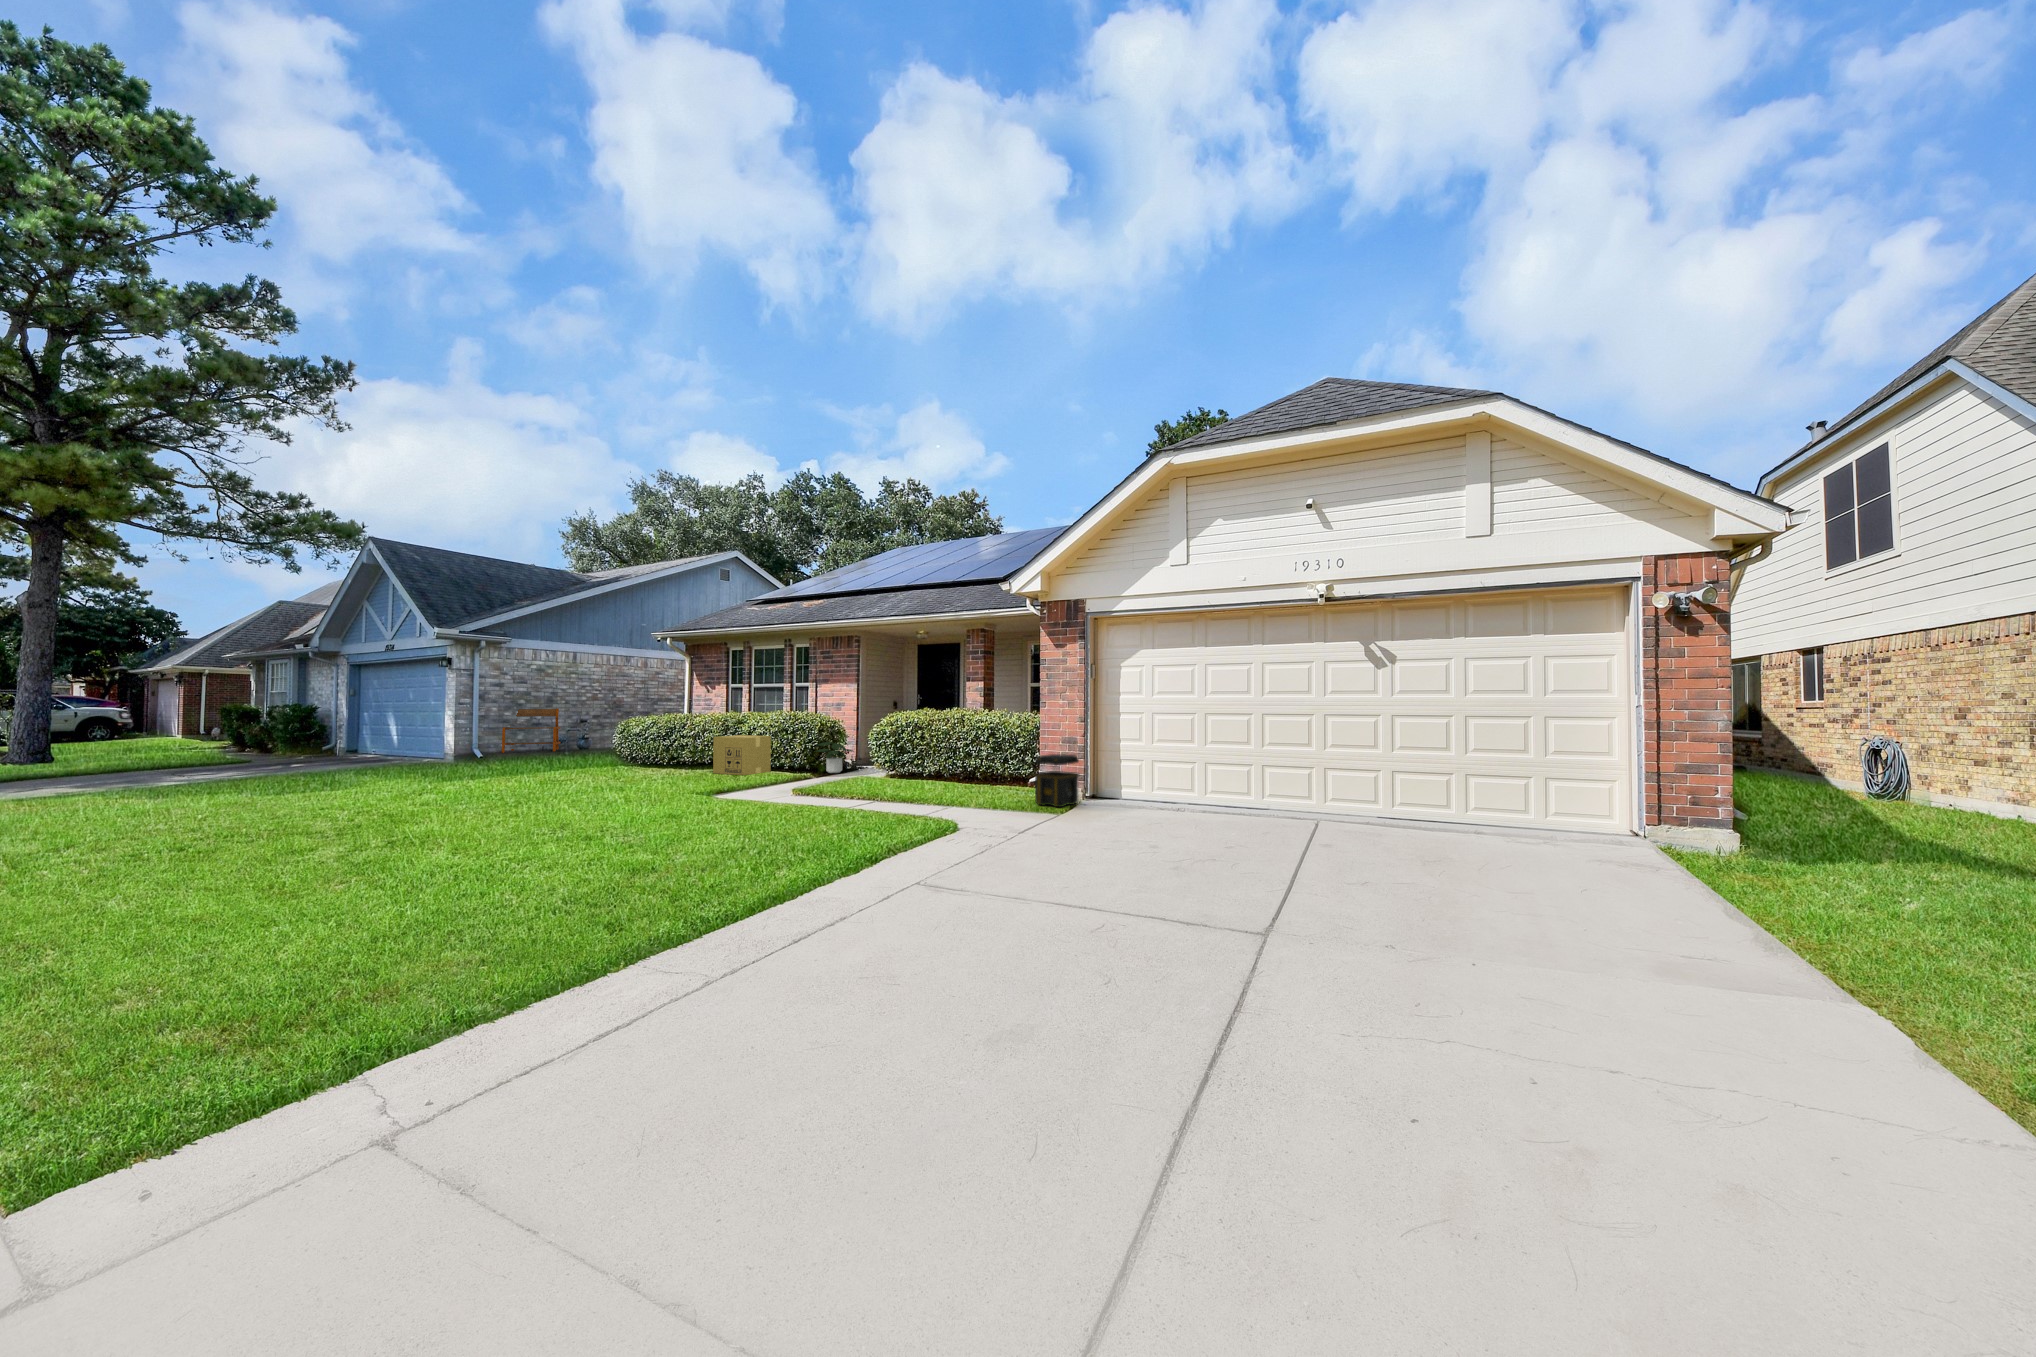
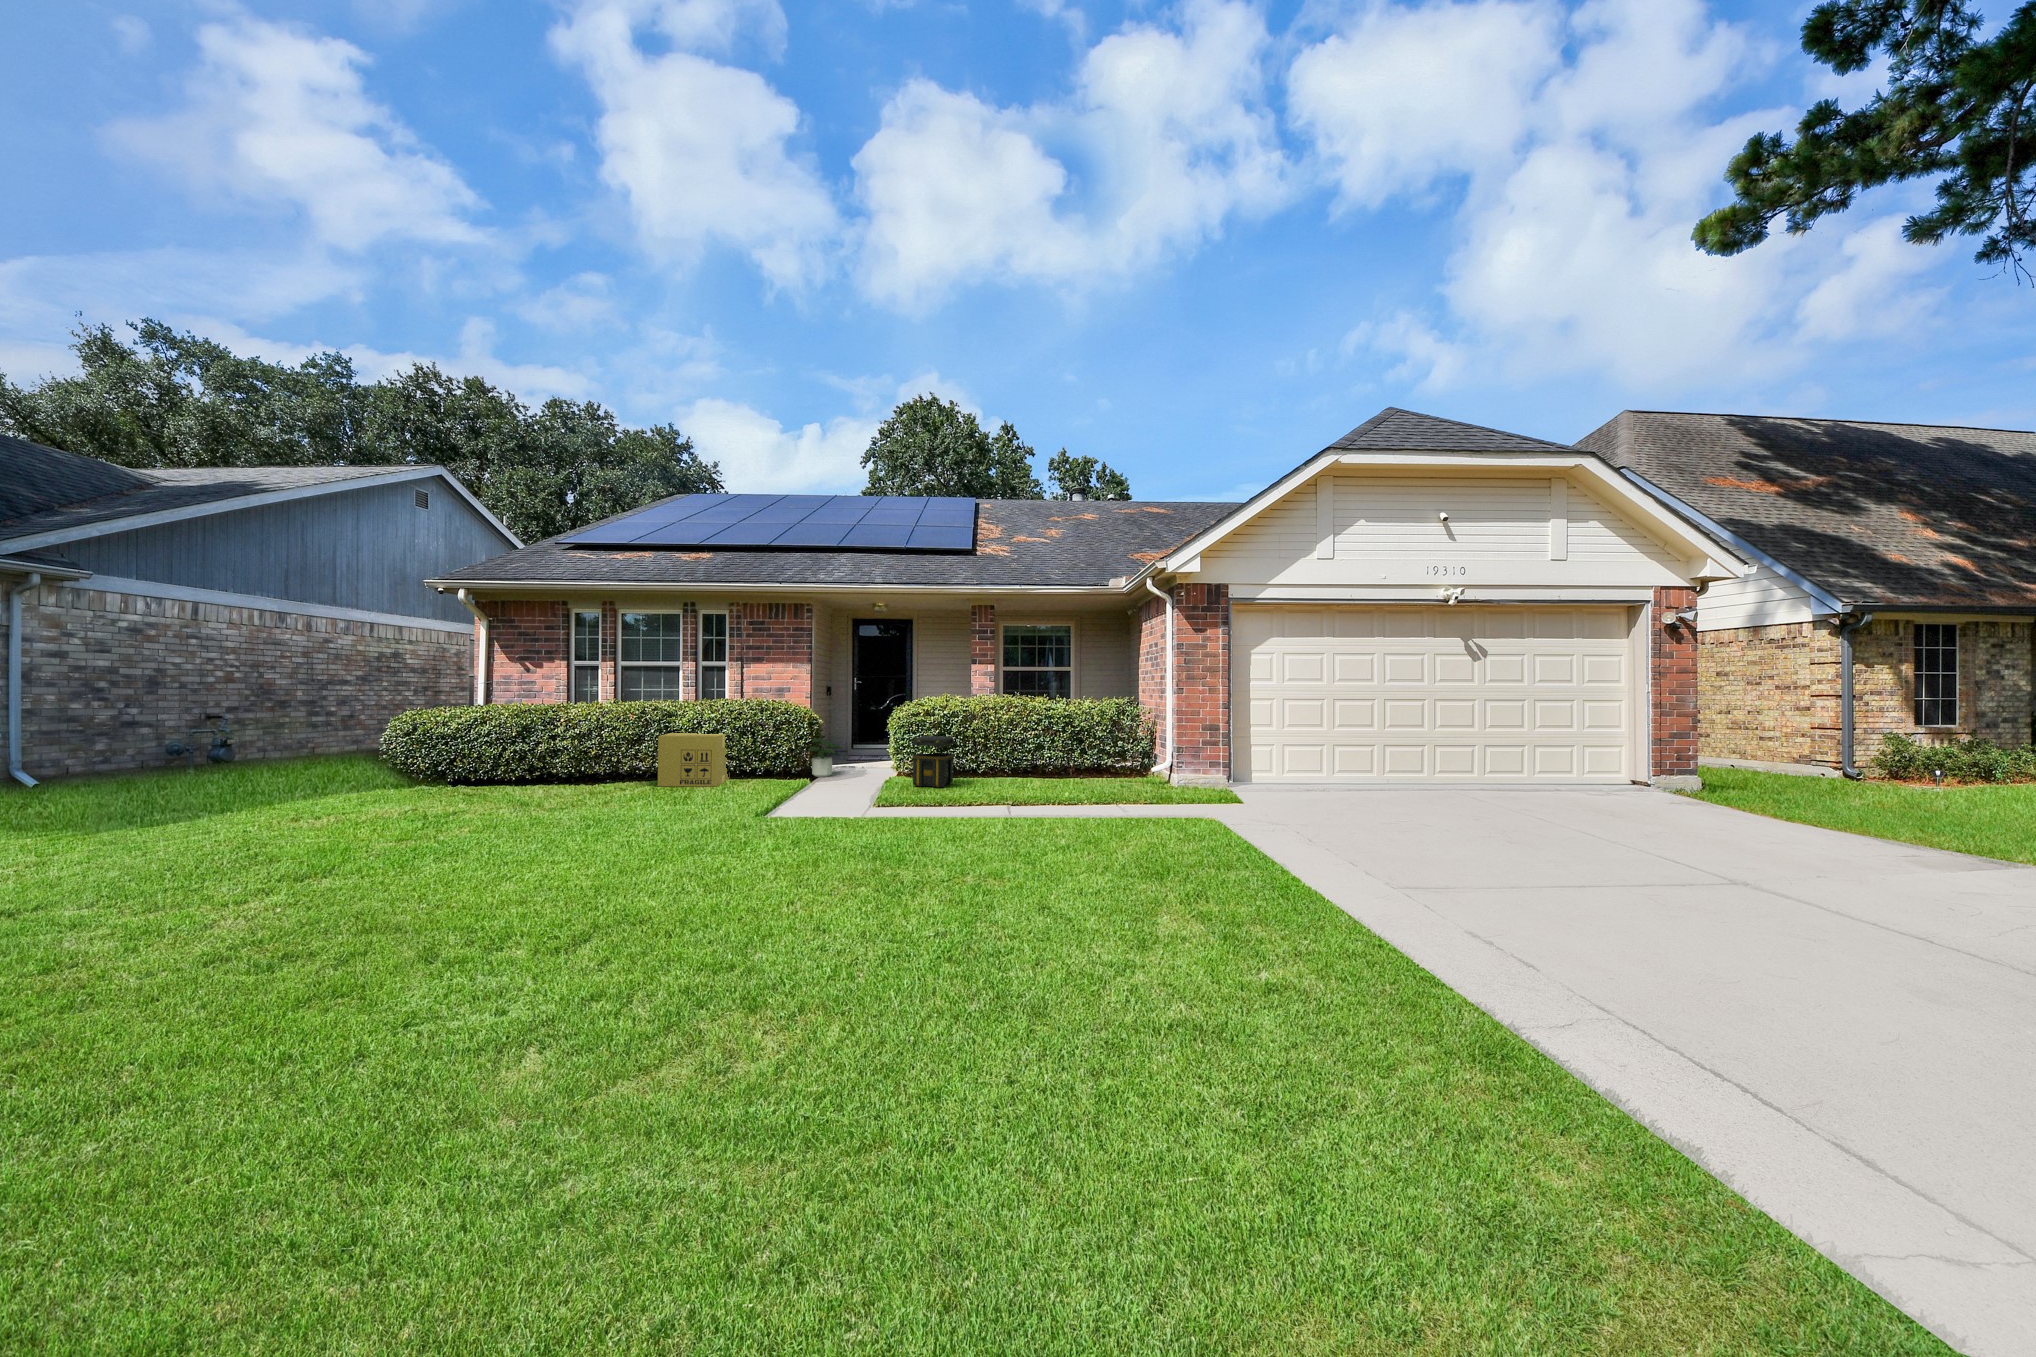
bench: present [502,708,561,753] -> none [74,695,195,775]
toolbox: present [1035,754,1079,807] -> present [912,736,954,788]

